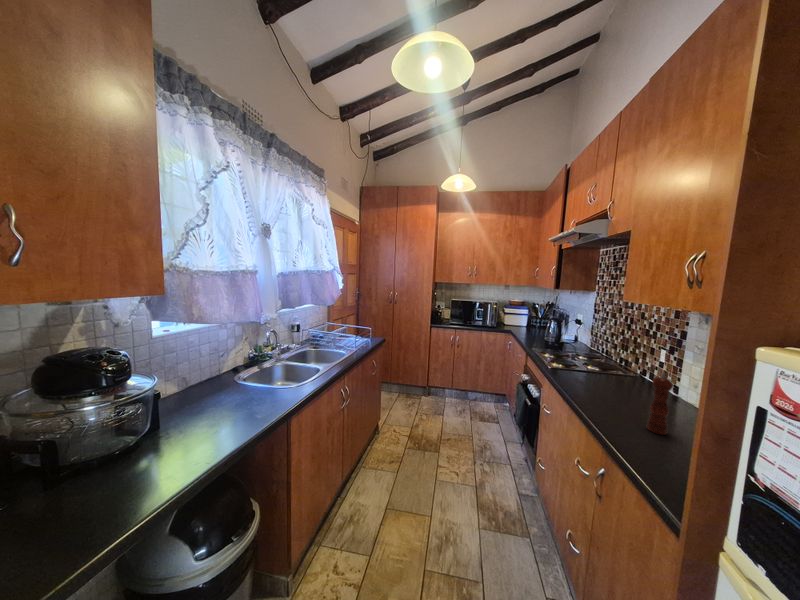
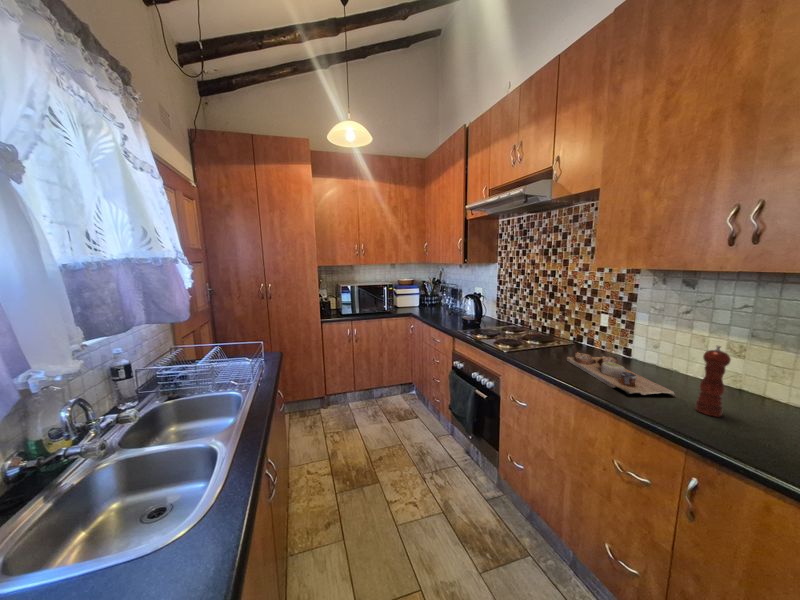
cutting board: none [595,377,650,420] -> present [567,352,676,396]

